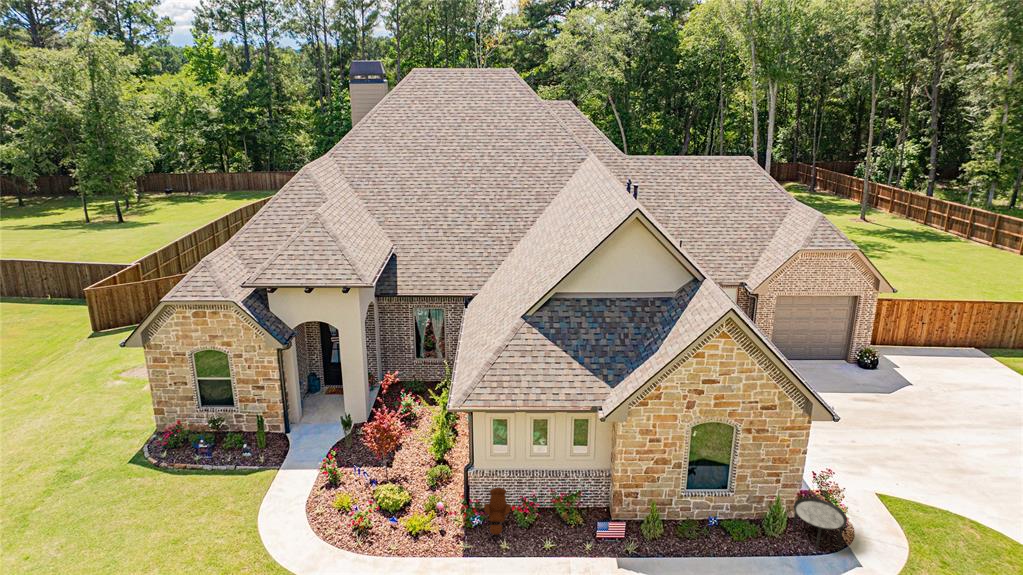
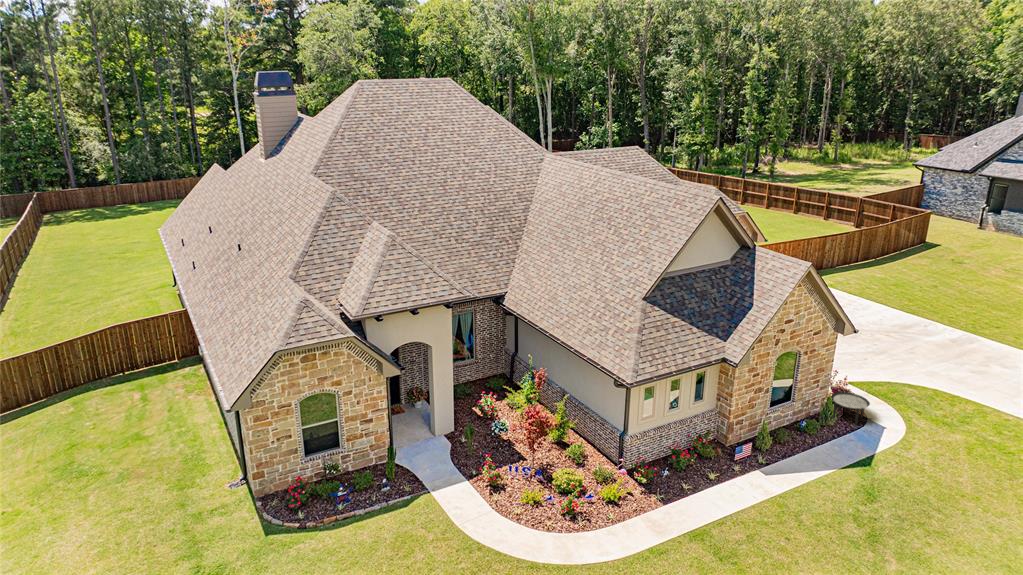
lounge chair: present [484,488,511,540] -> none [650,444,678,487]

